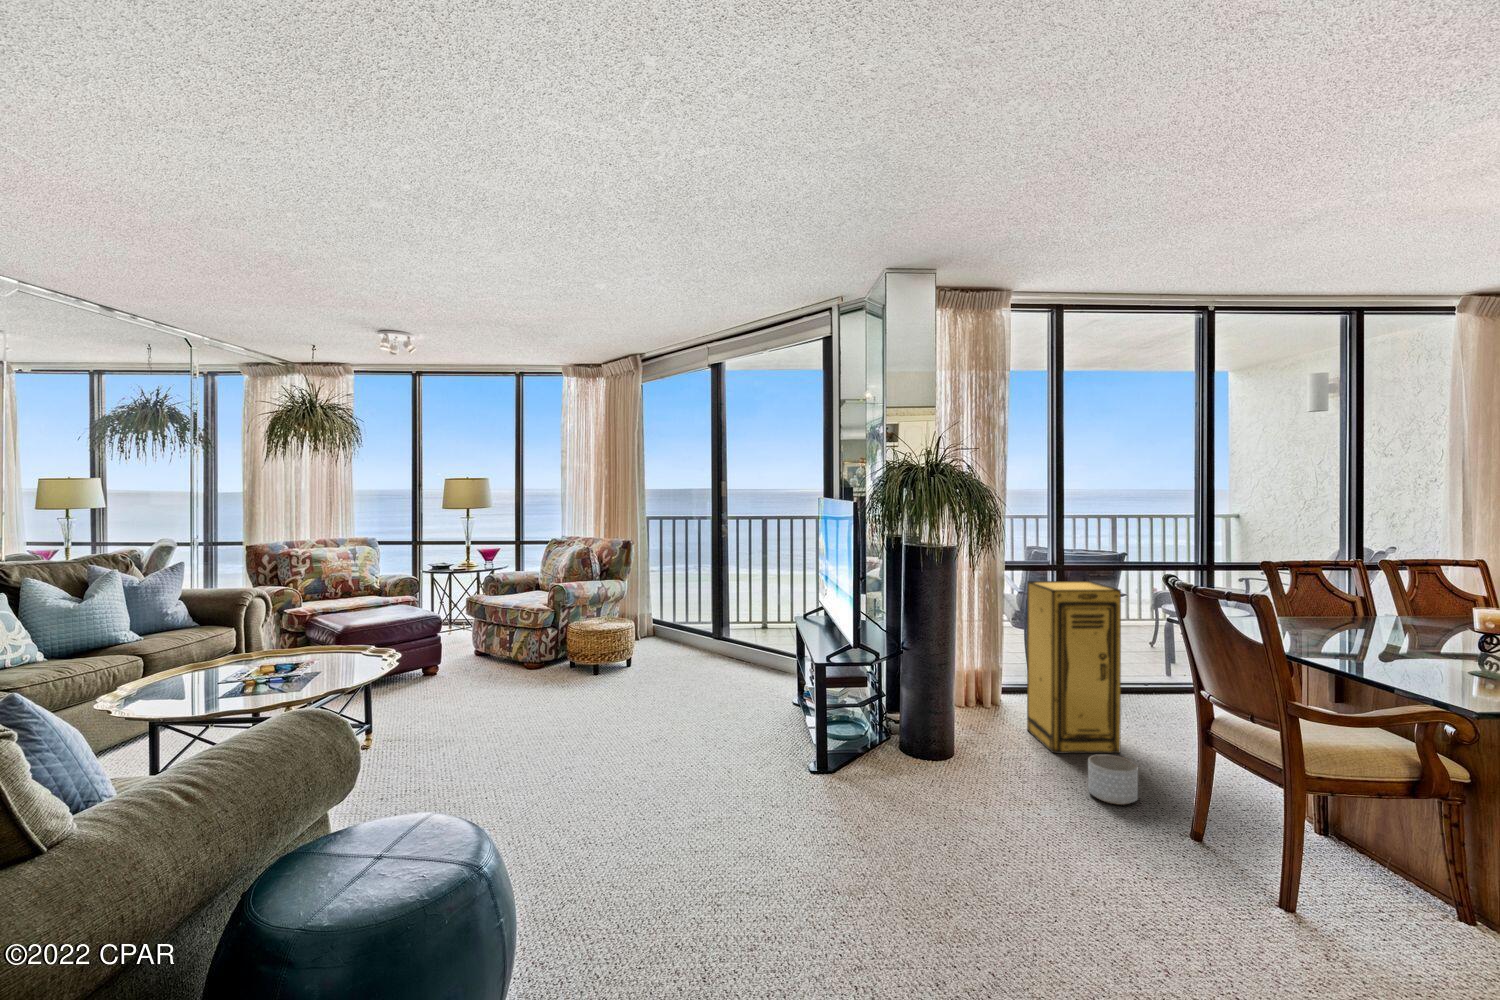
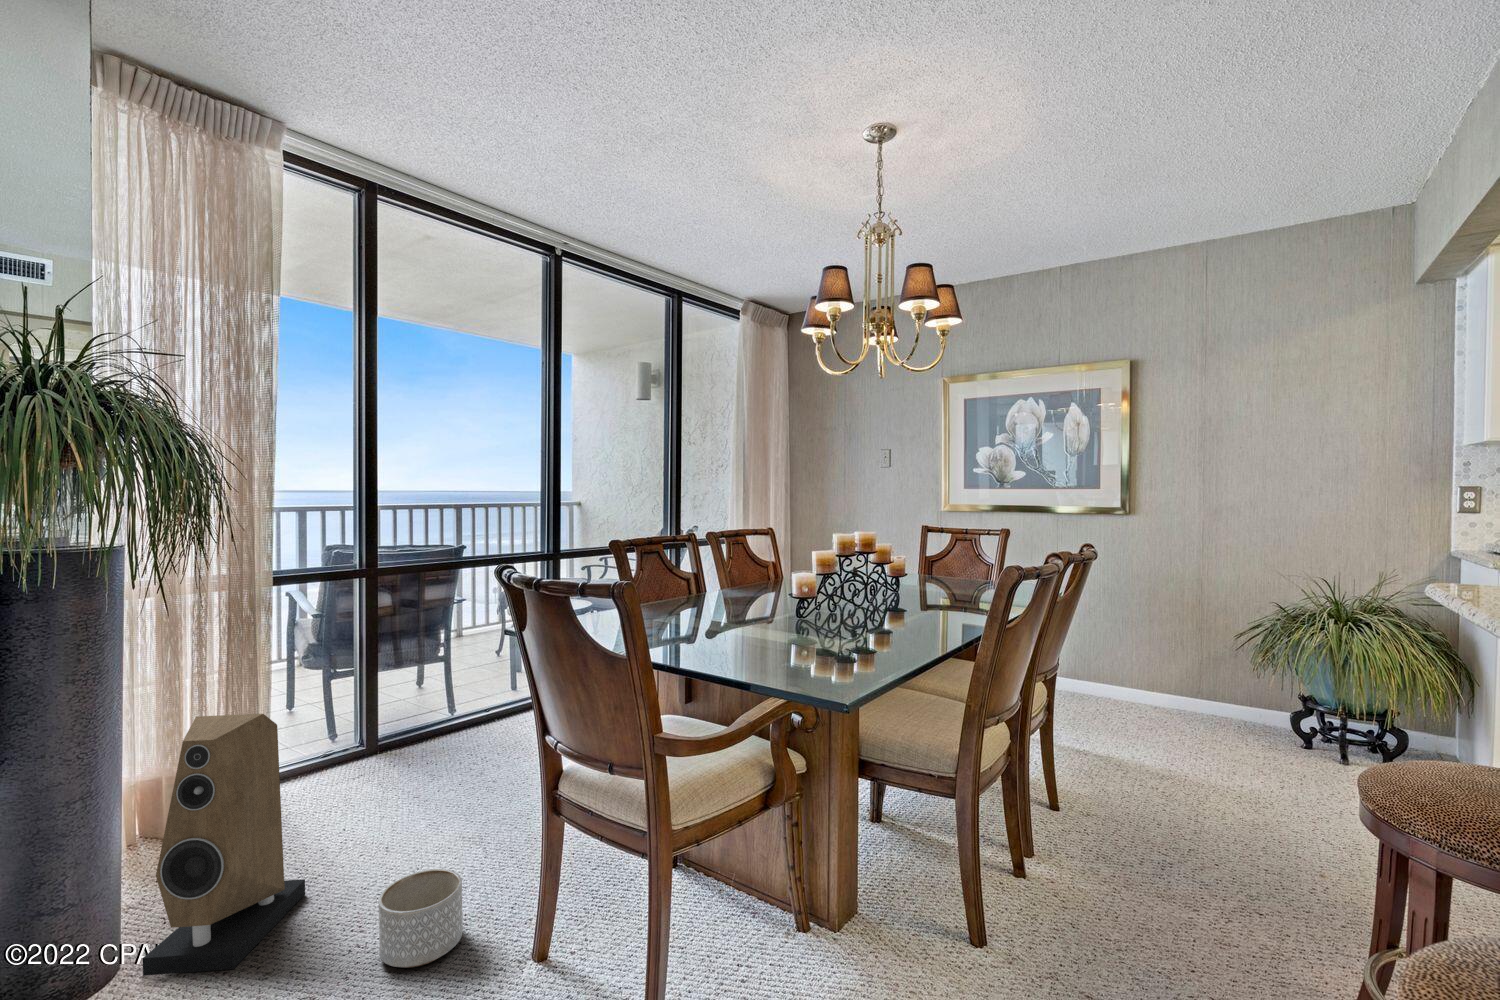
storage cabinet: present [1027,581,1121,753] -> none [294,588,446,884]
speaker: none [970,638,1038,771] -> present [143,714,305,976]

